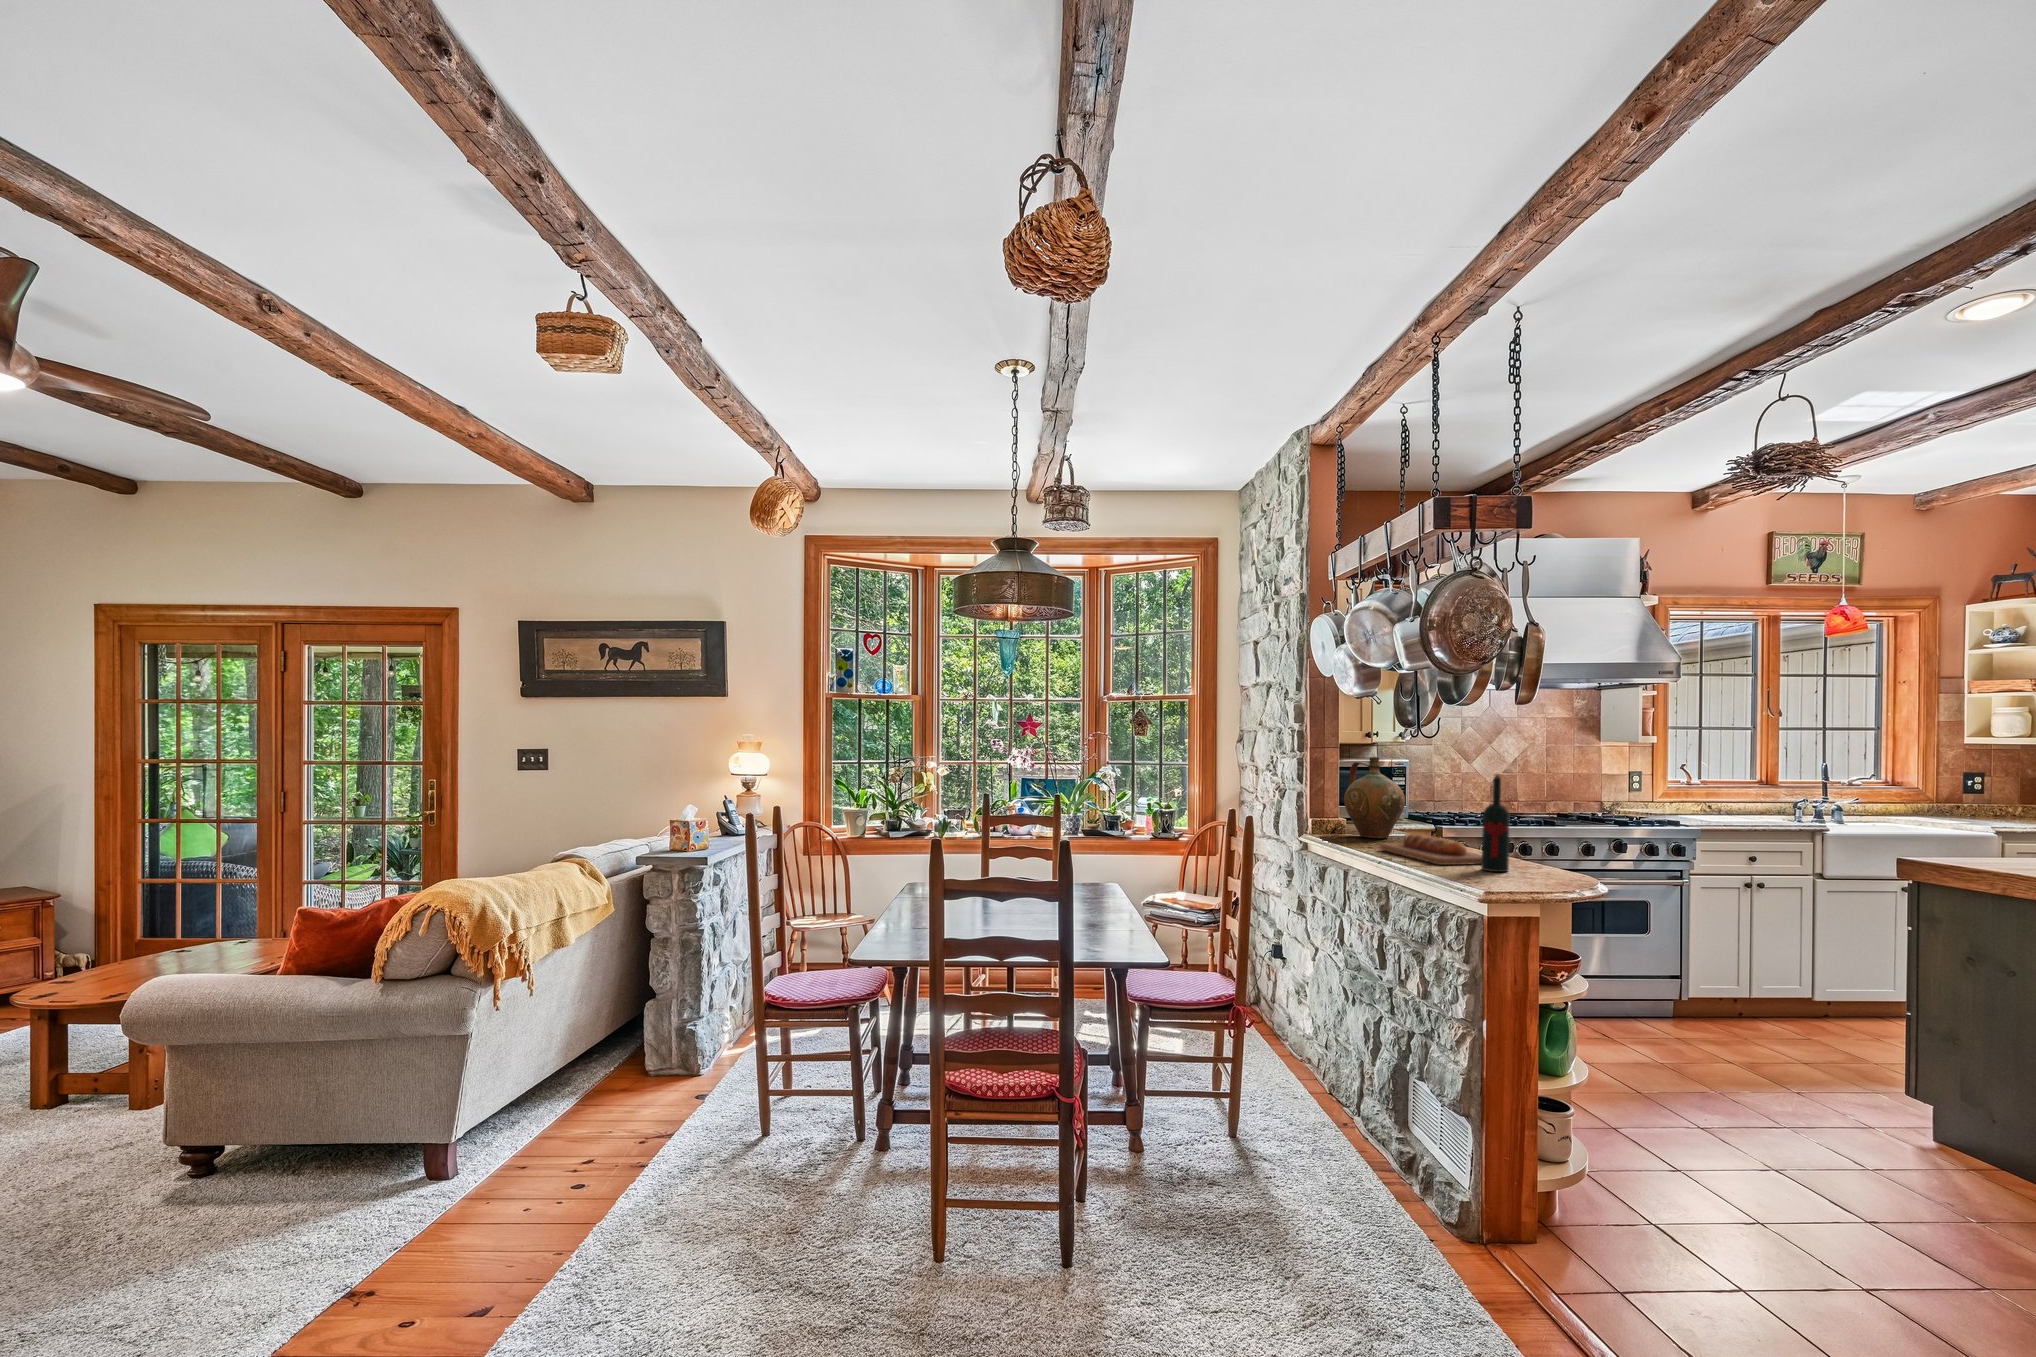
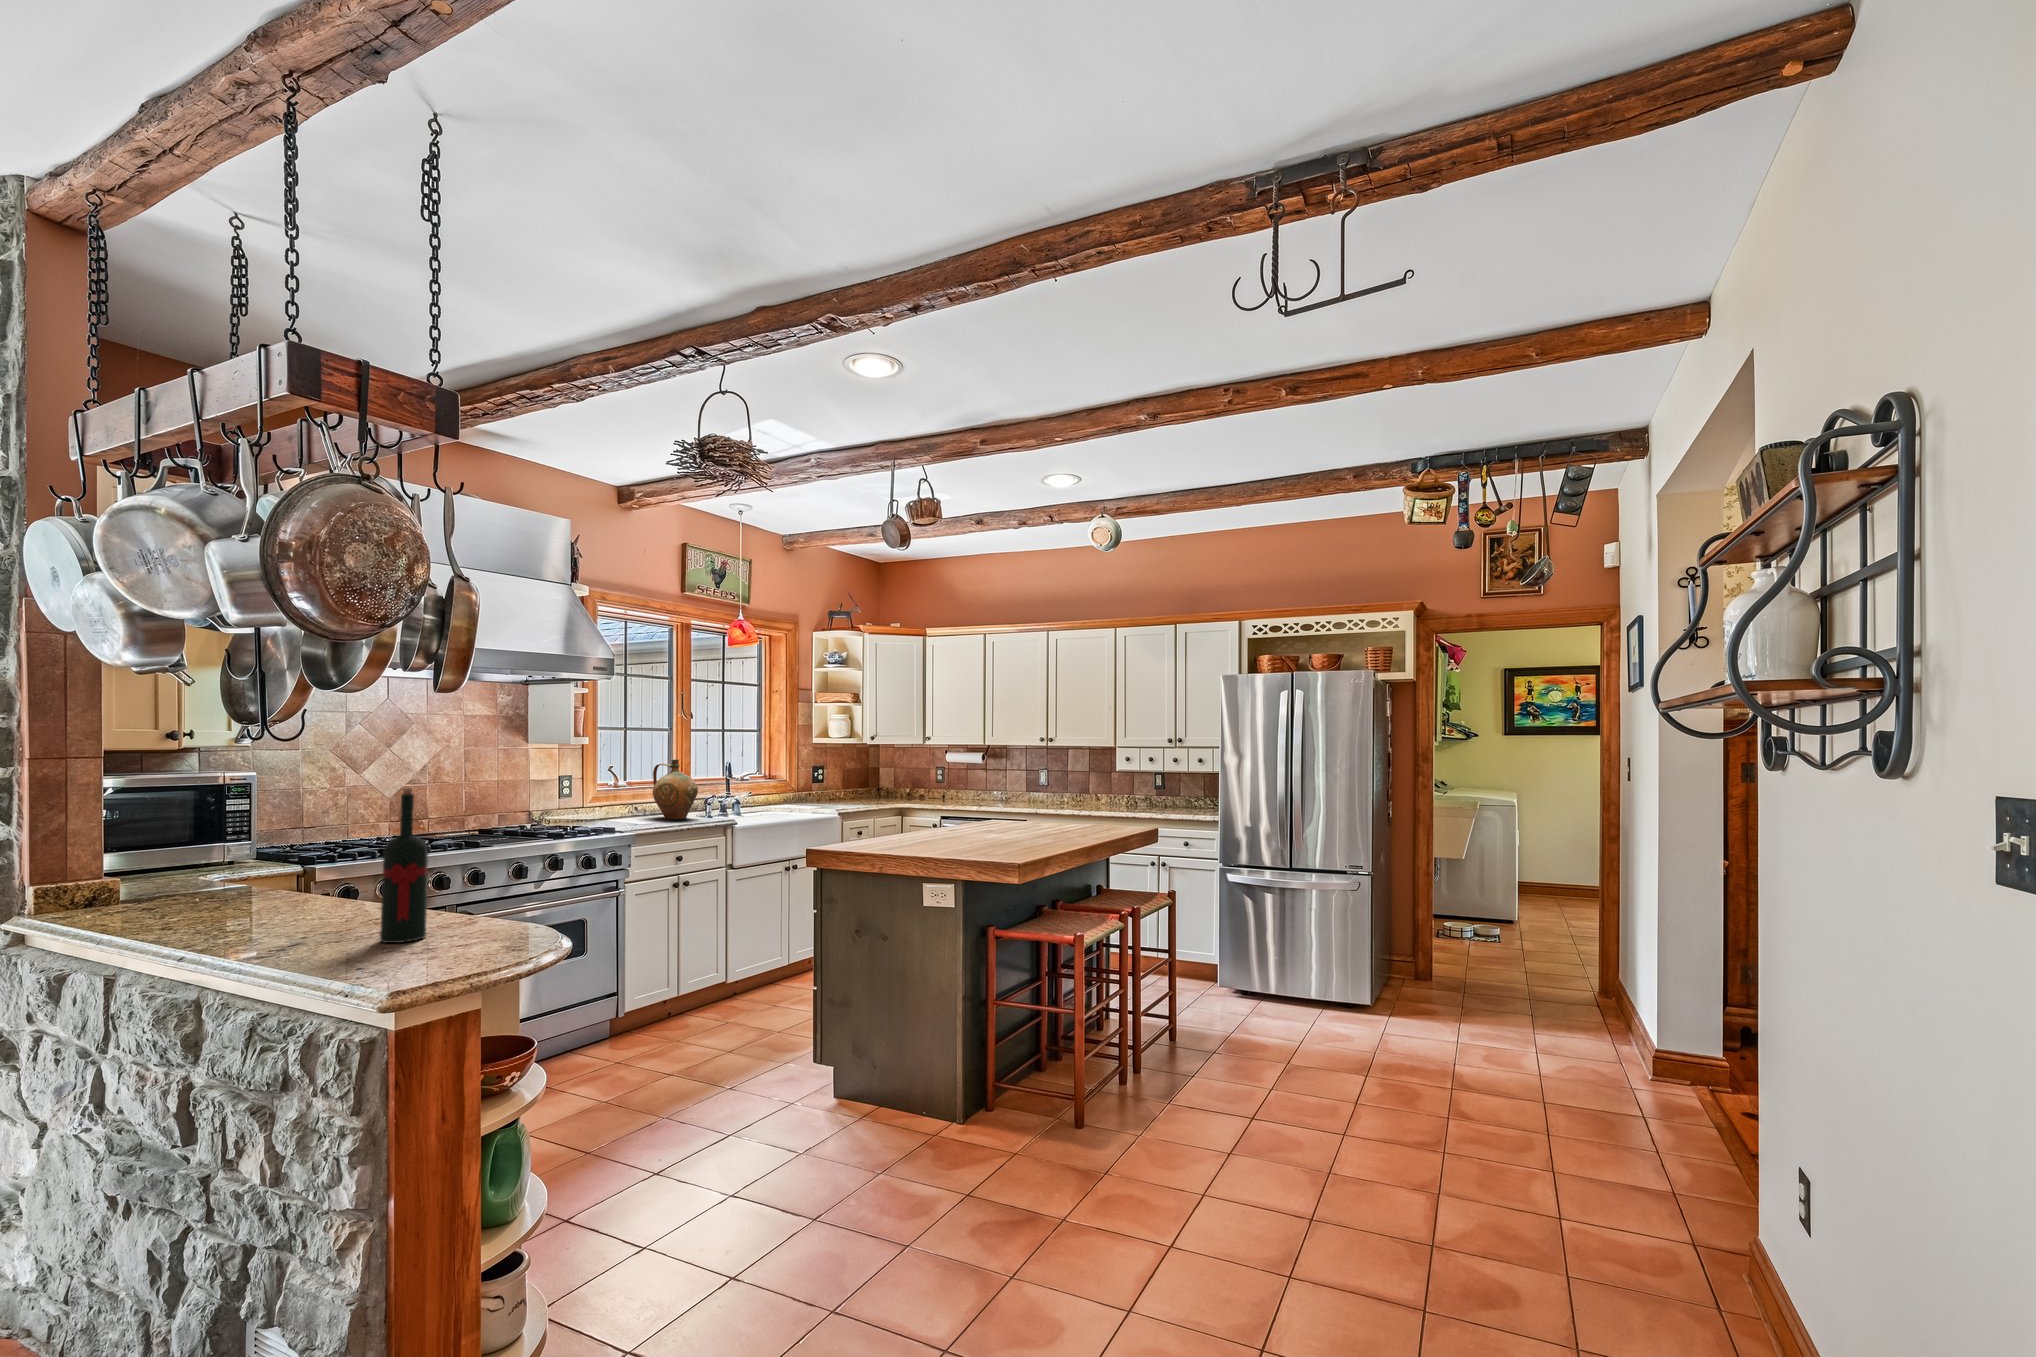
ceramic jug: present [1344,757,1405,838] -> present [653,759,698,820]
bread loaf: present [1380,834,1482,865] -> none [193,896,398,945]

